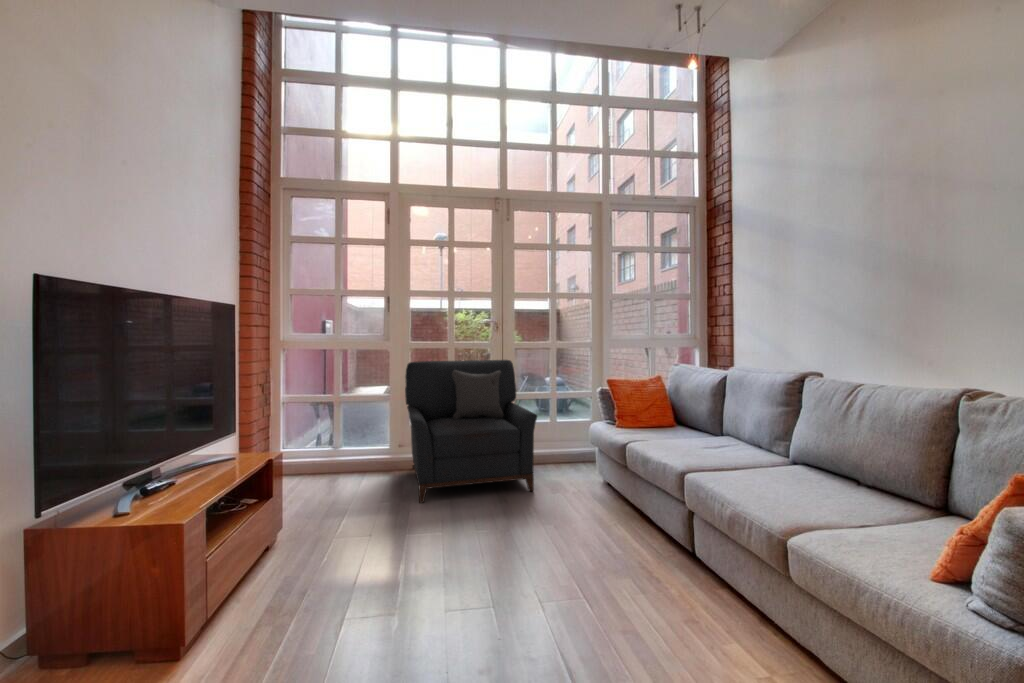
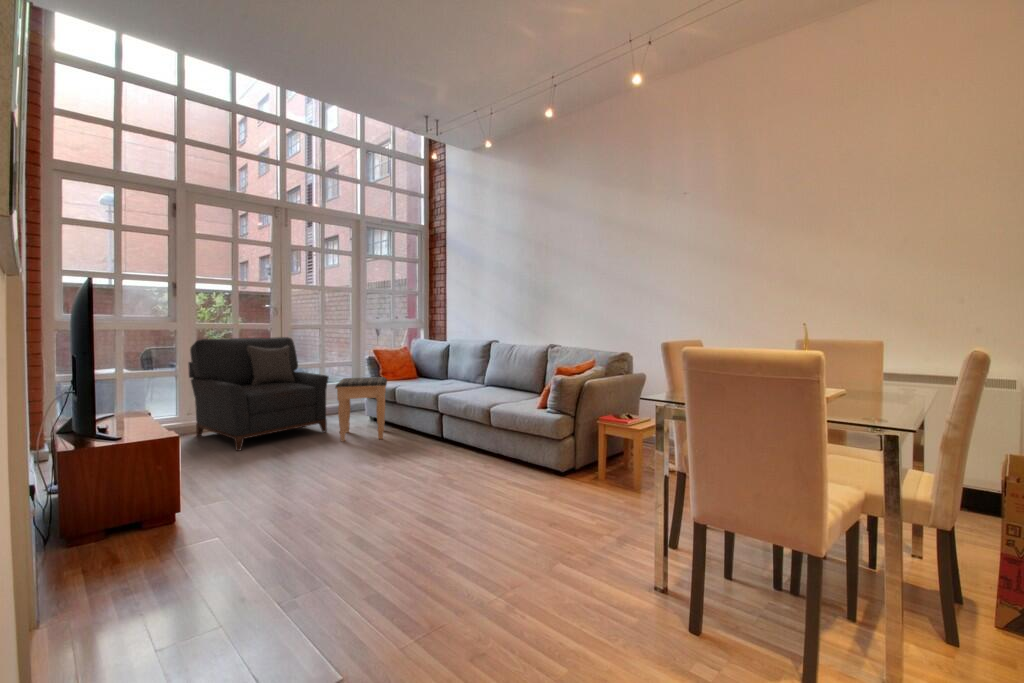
footstool: none [529,420,614,525] -> present [335,377,387,442]

